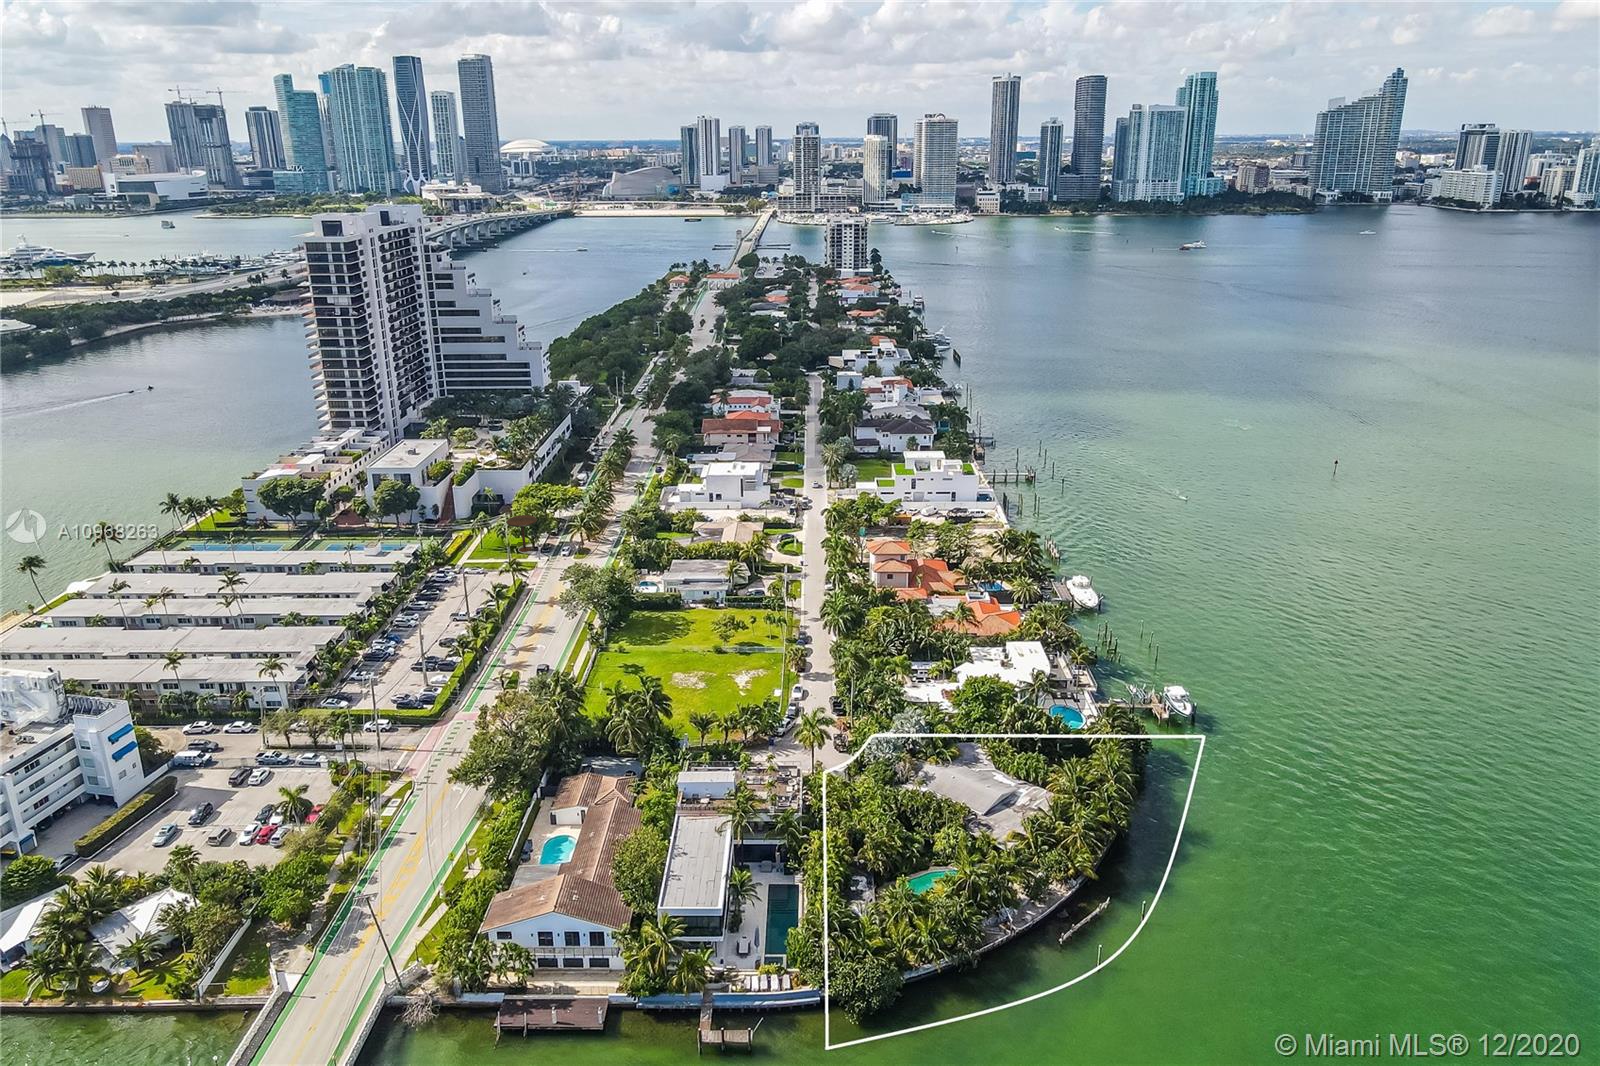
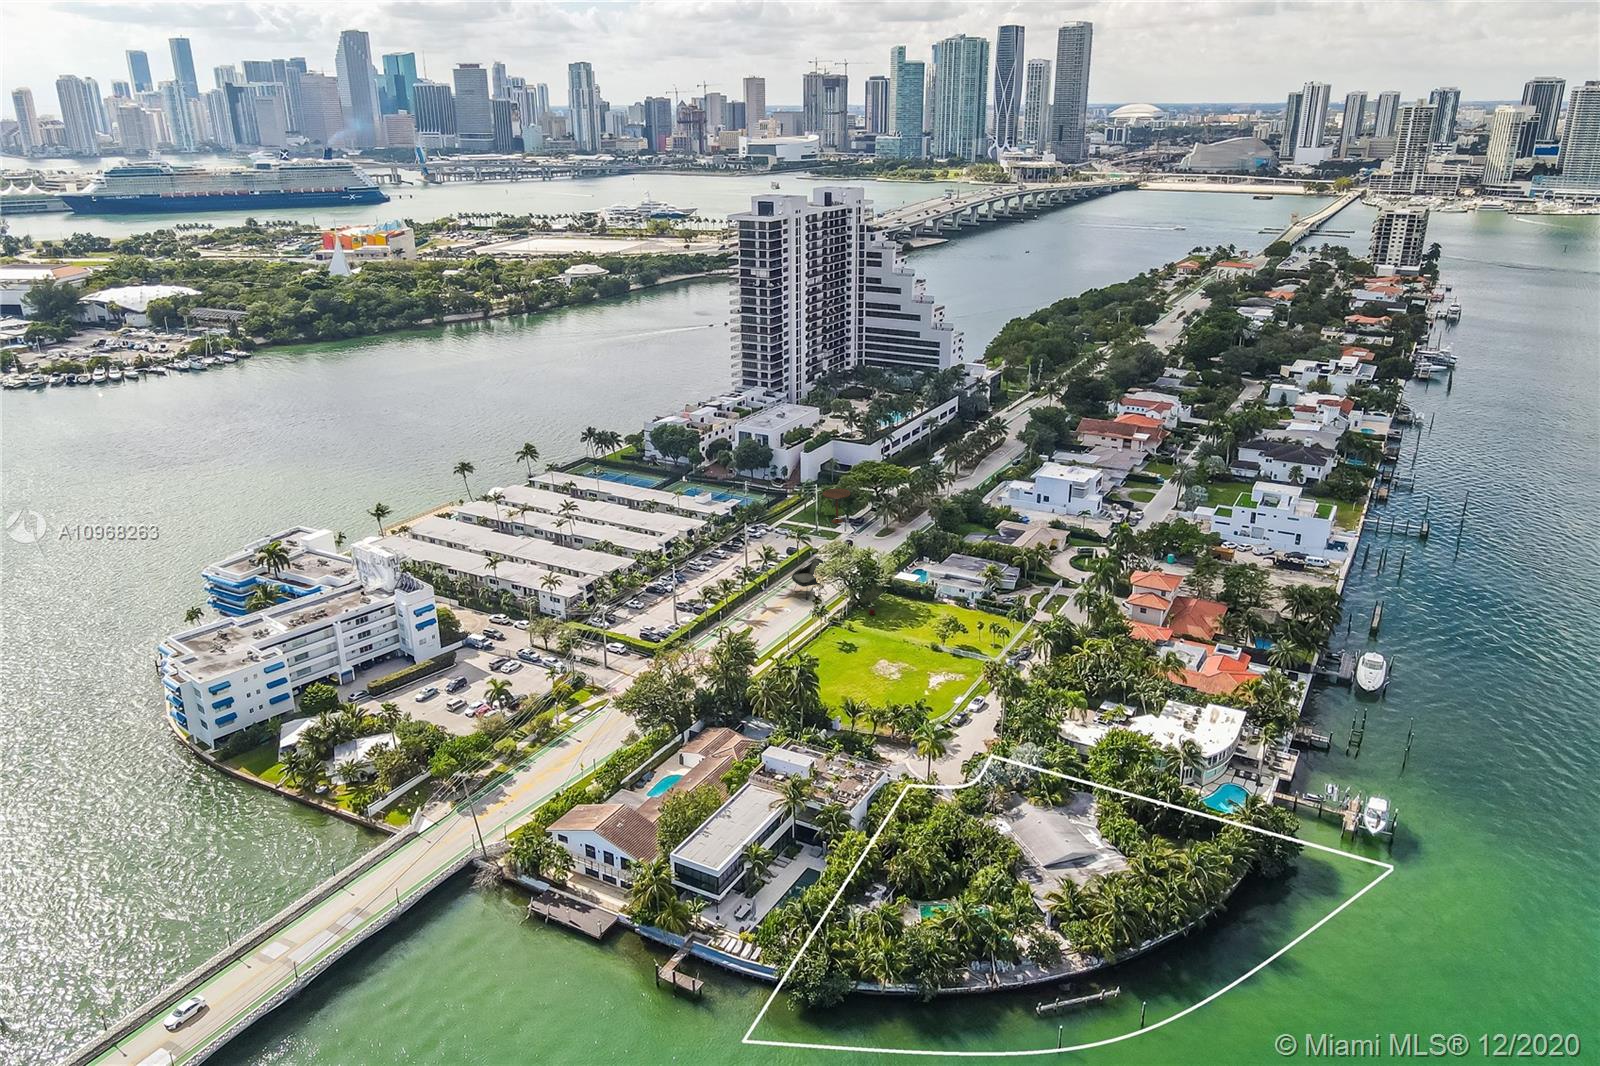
lounge chair: none [532,586,573,631] -> present [792,558,827,600]
potted tree: none [621,598,641,632] -> present [862,585,882,615]

